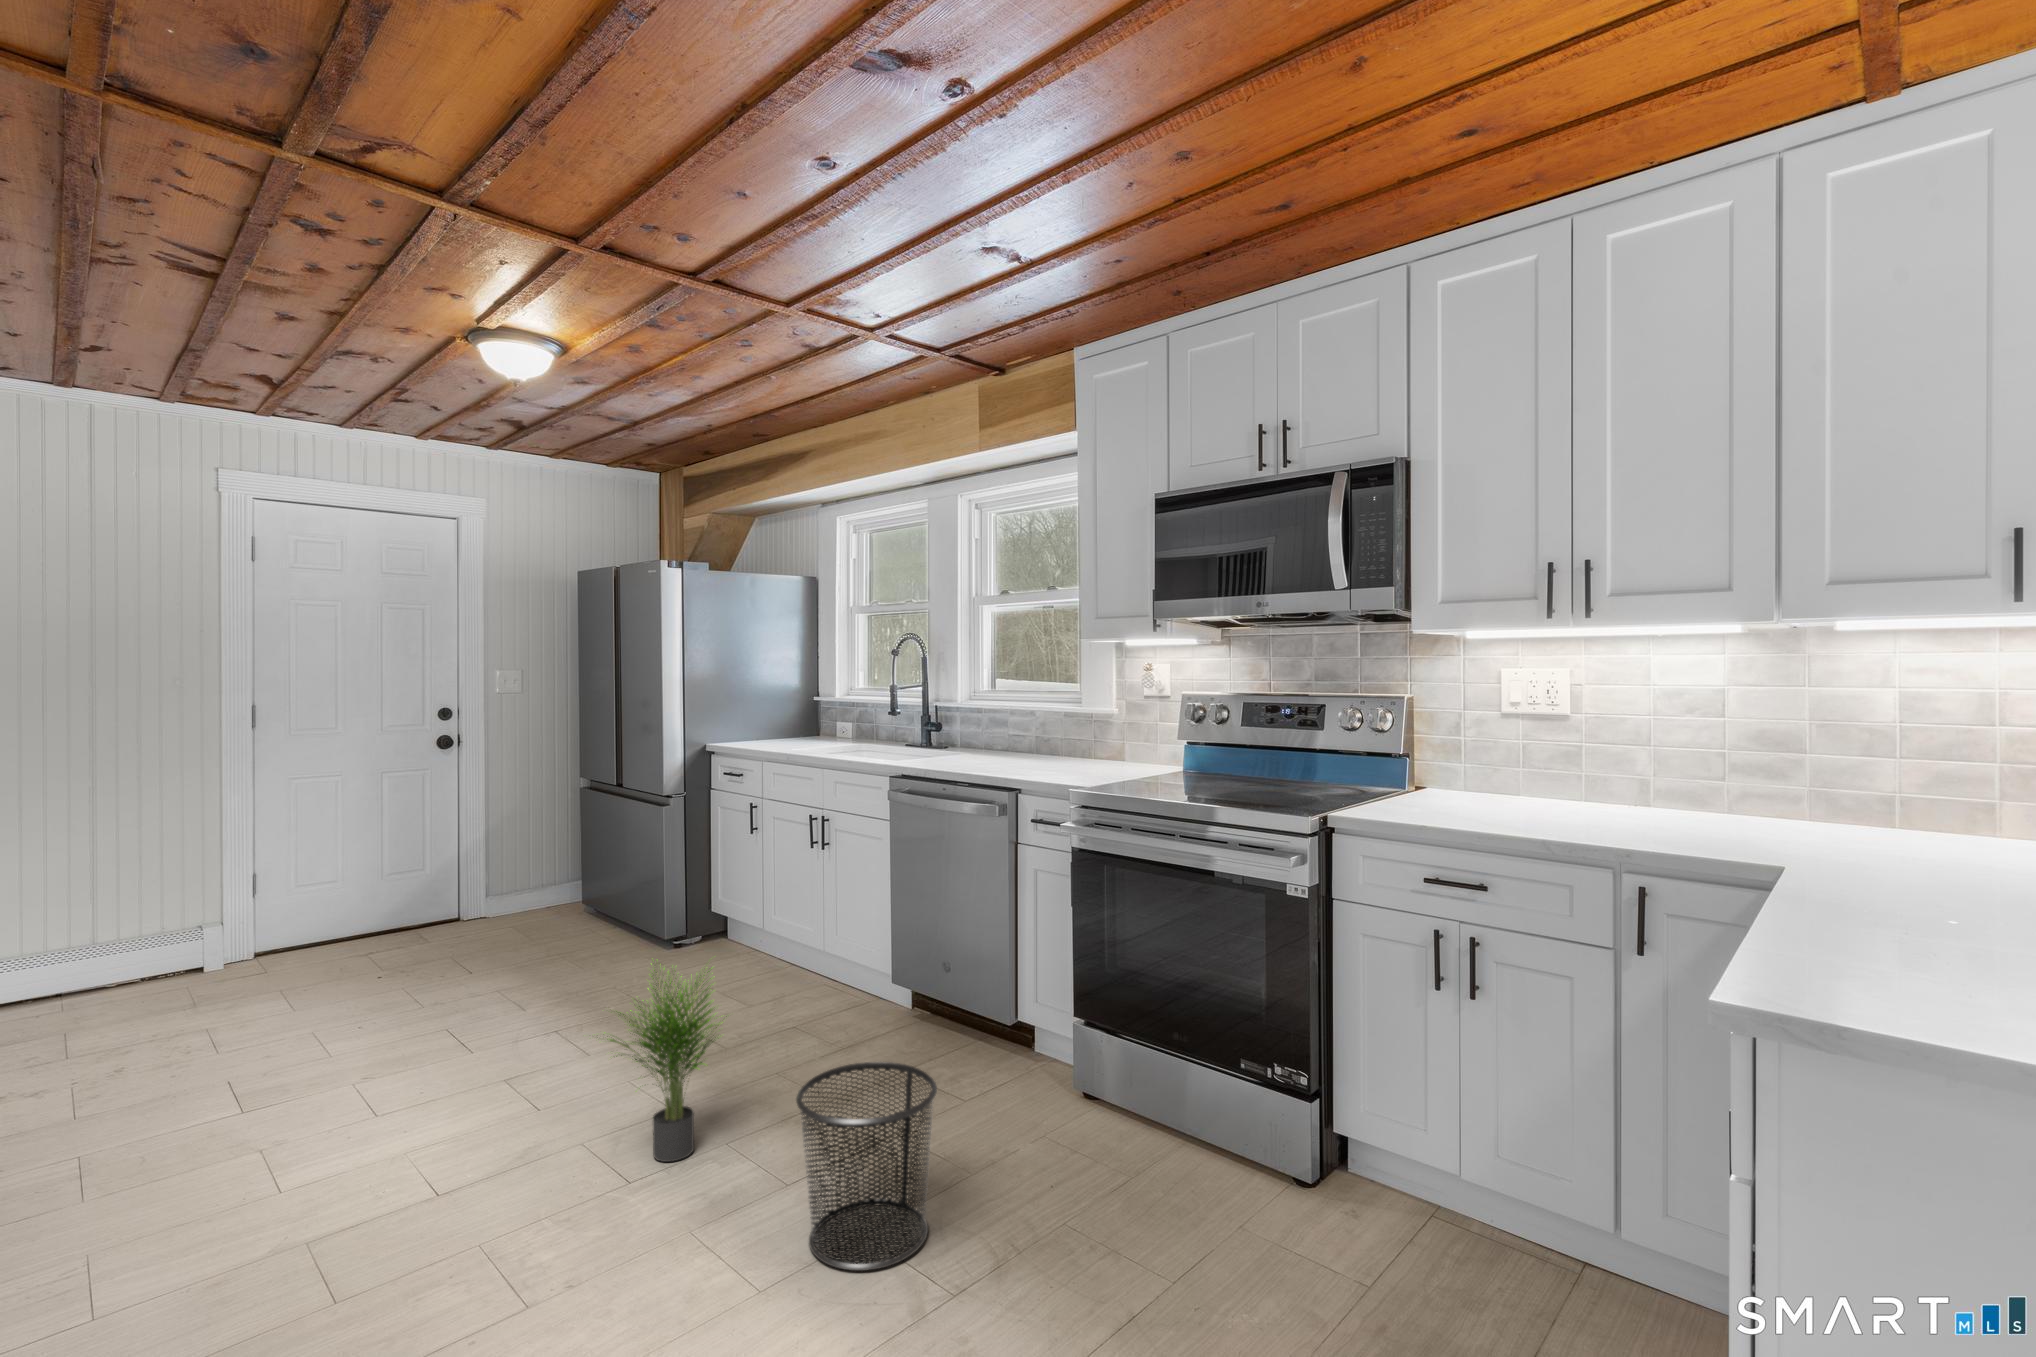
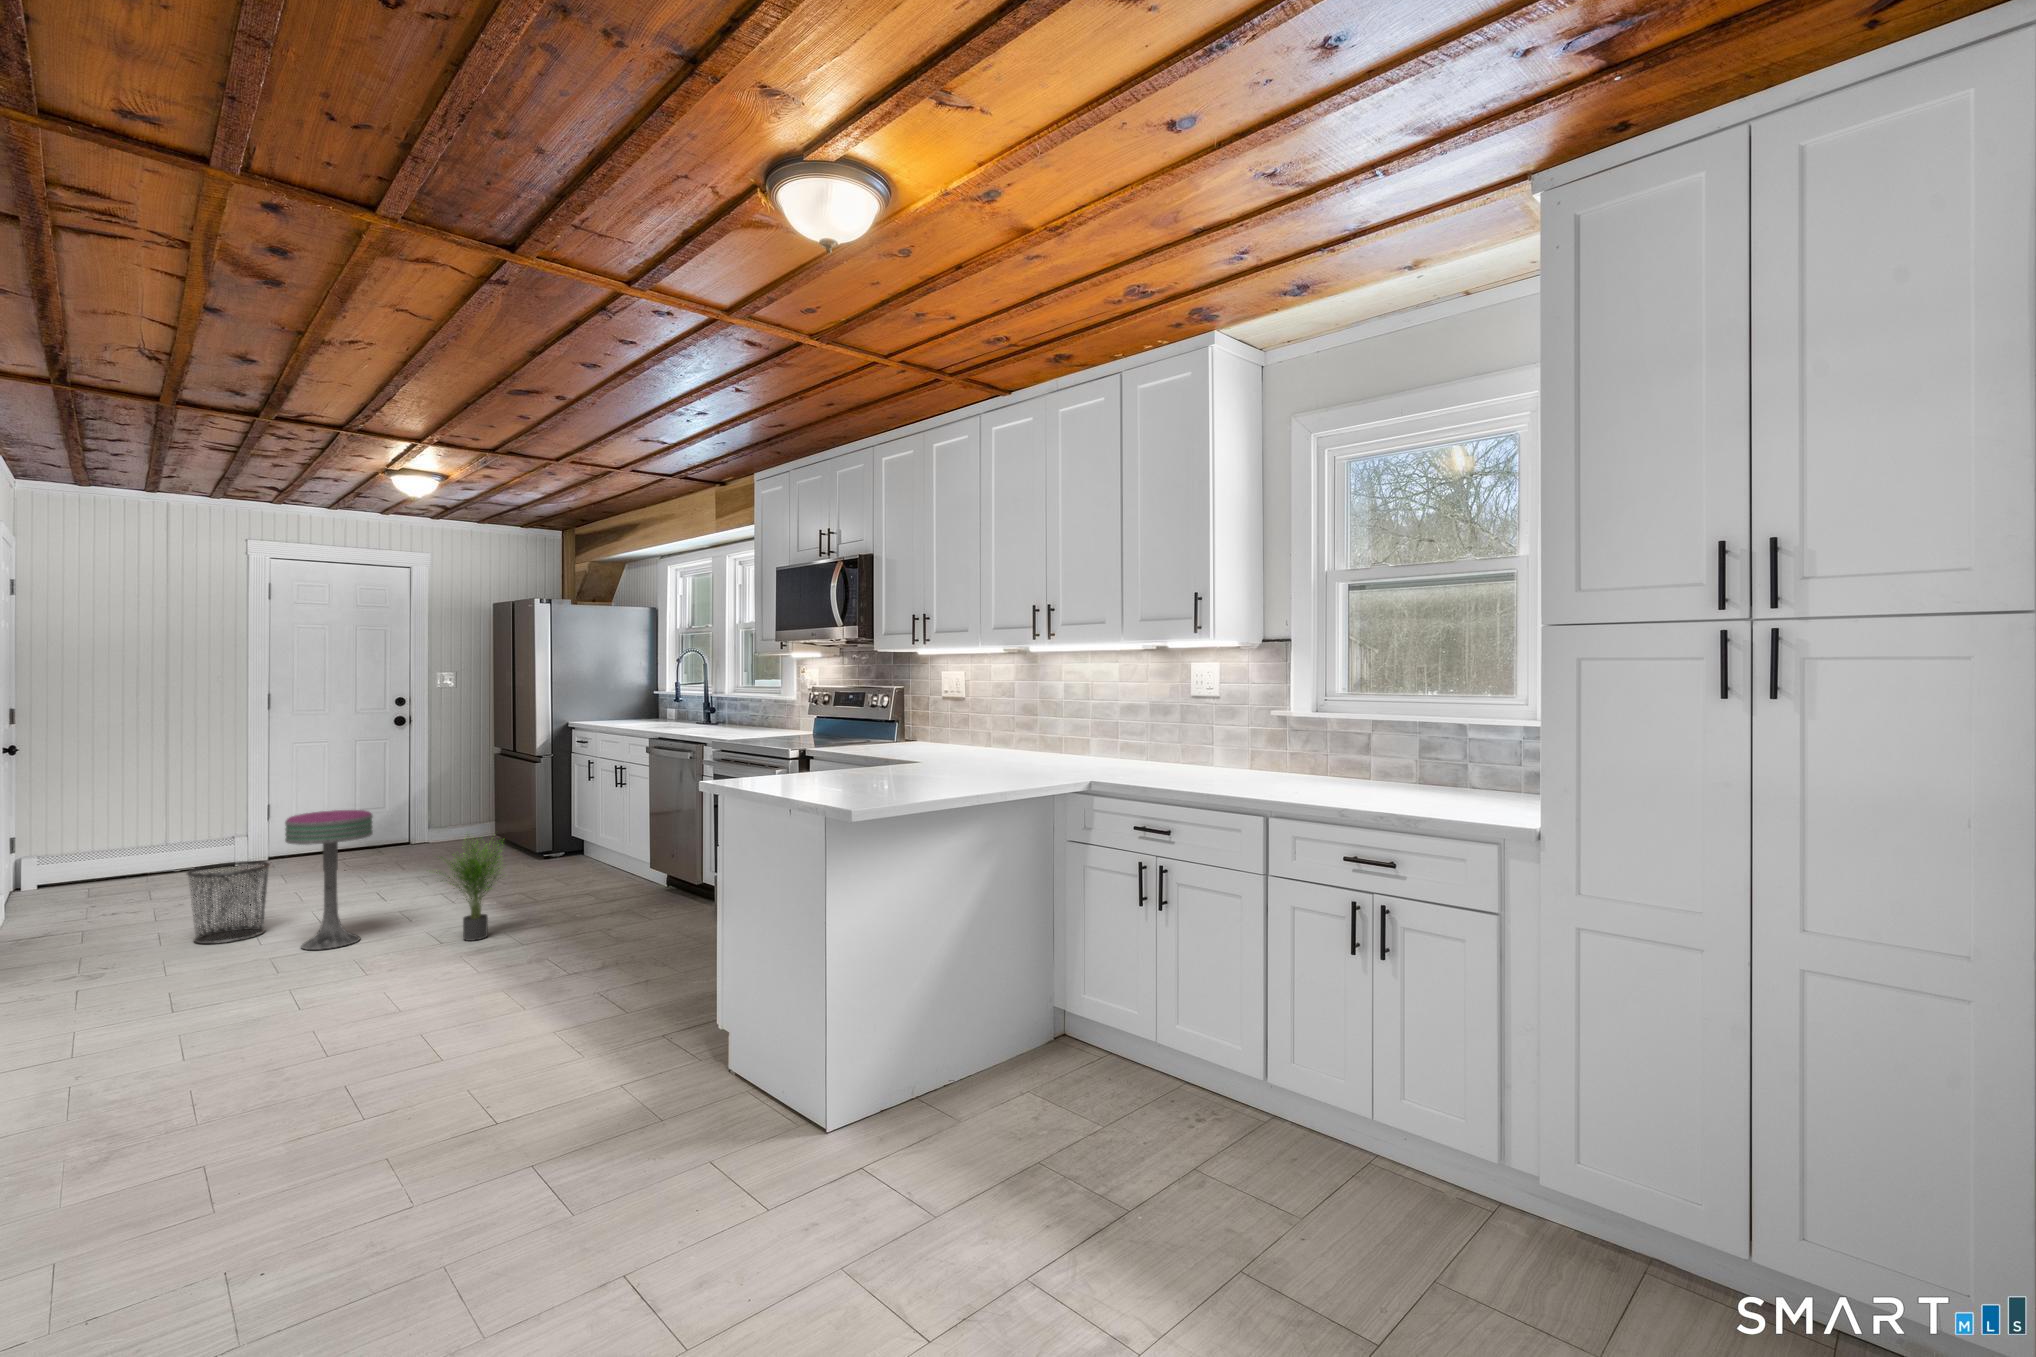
bar stool: none [329,921,484,1196] -> present [285,810,373,950]
waste bin: present [796,1062,937,1271] -> present [187,861,270,944]

